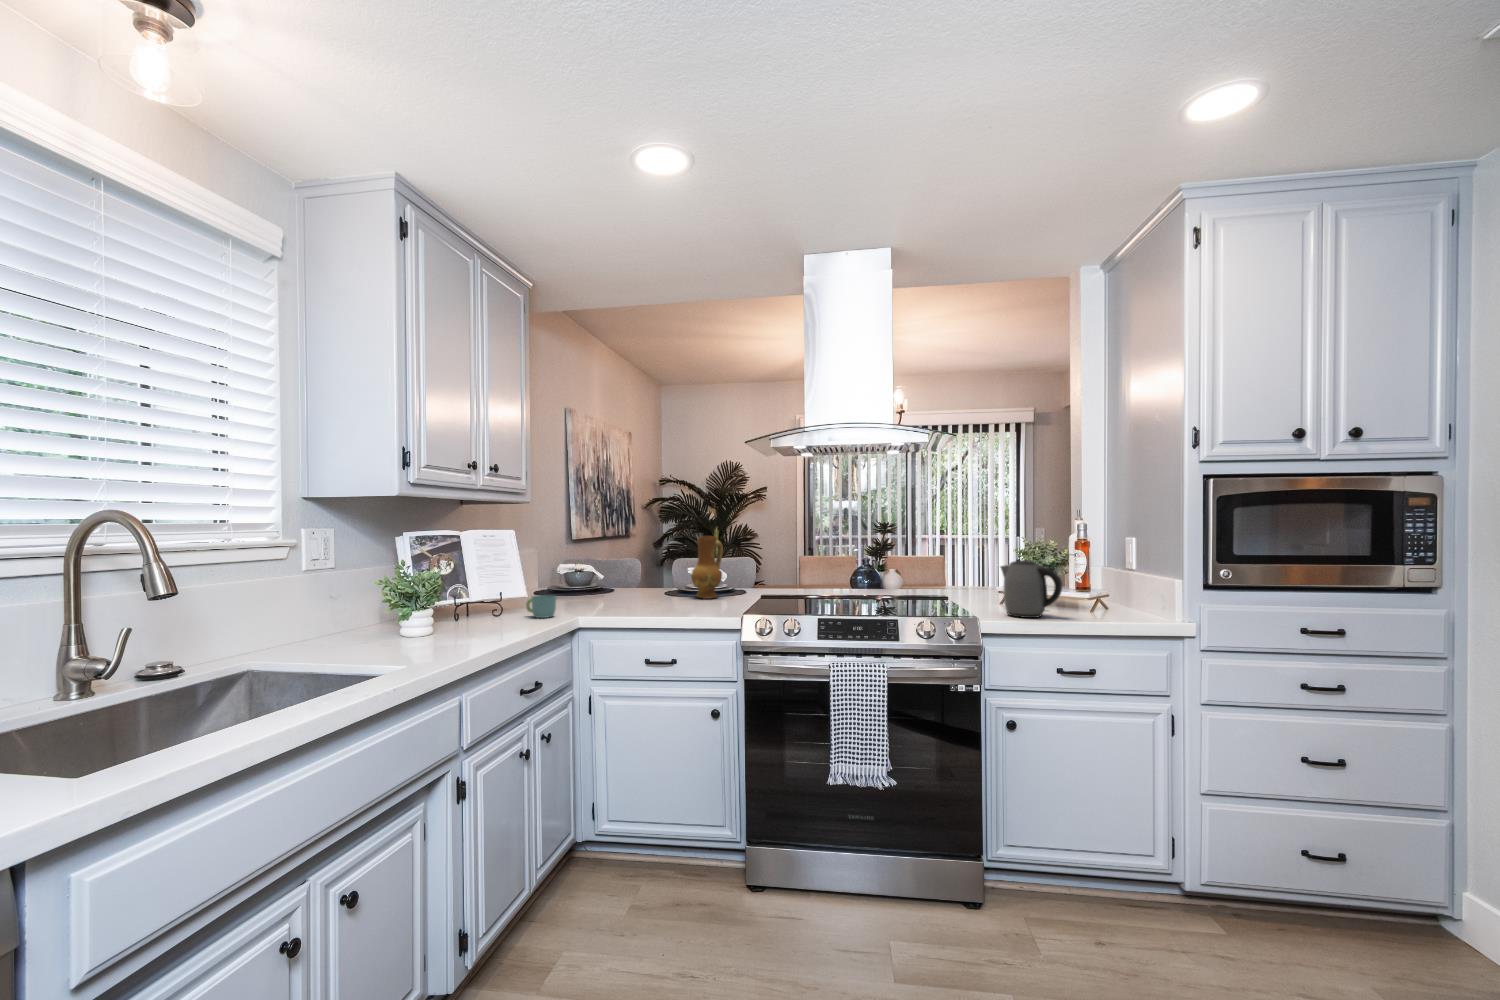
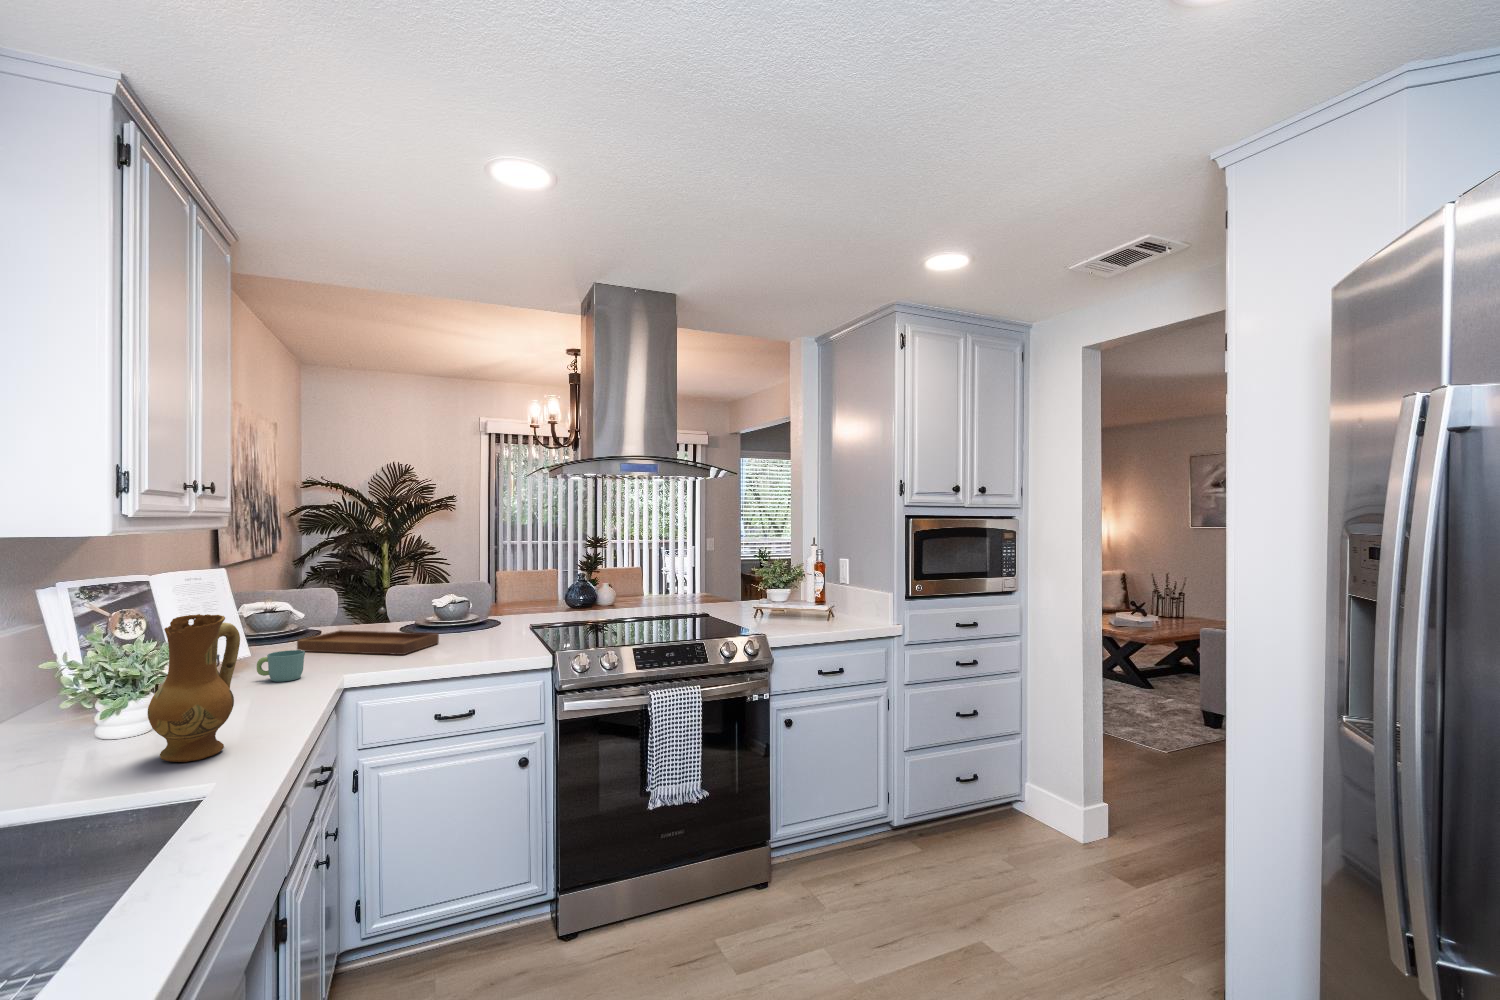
ceramic jug: present [691,536,723,599] -> present [148,614,240,762]
kettle: present [1001,560,1062,618] -> none [771,577,822,628]
tray: none [578,570,677,609] -> present [297,608,439,655]

